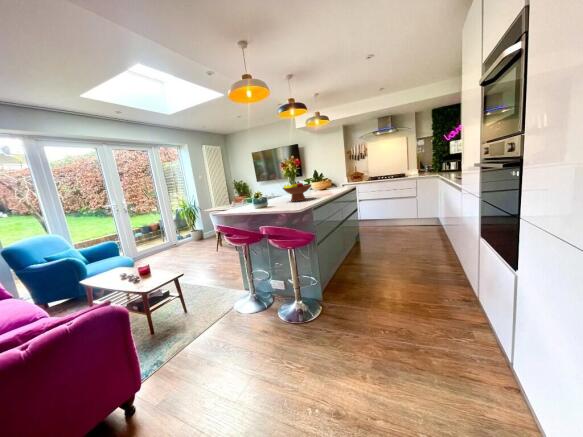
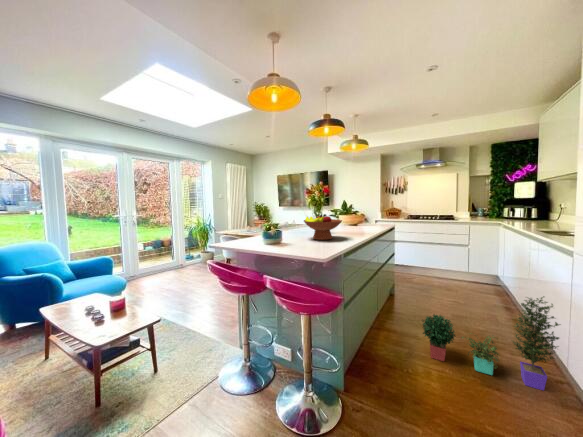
potted plant: none [375,221,458,281] -> present [423,296,560,390]

